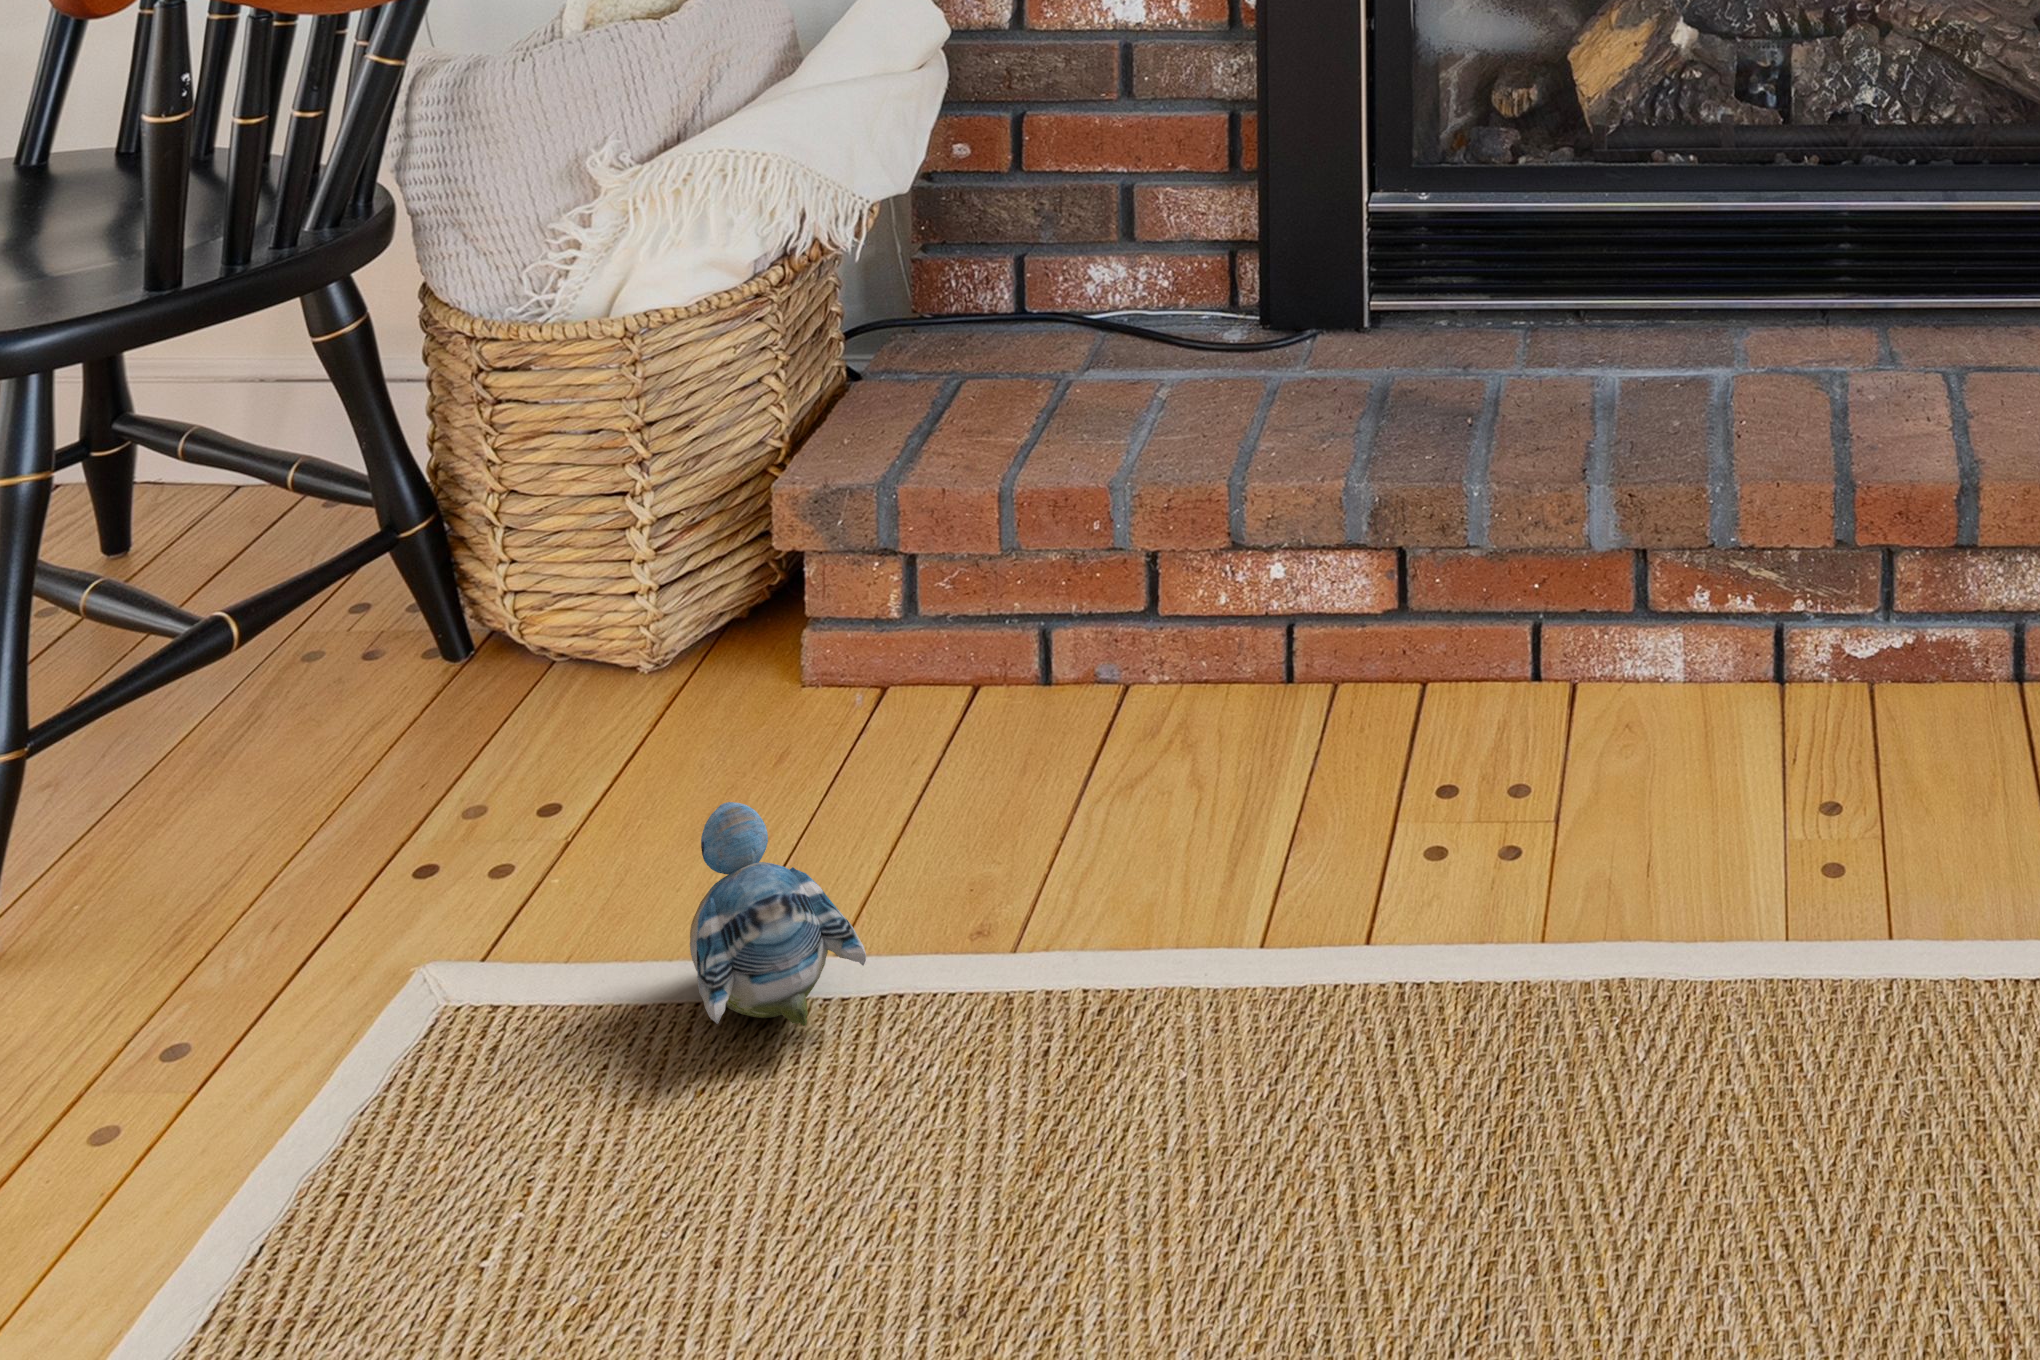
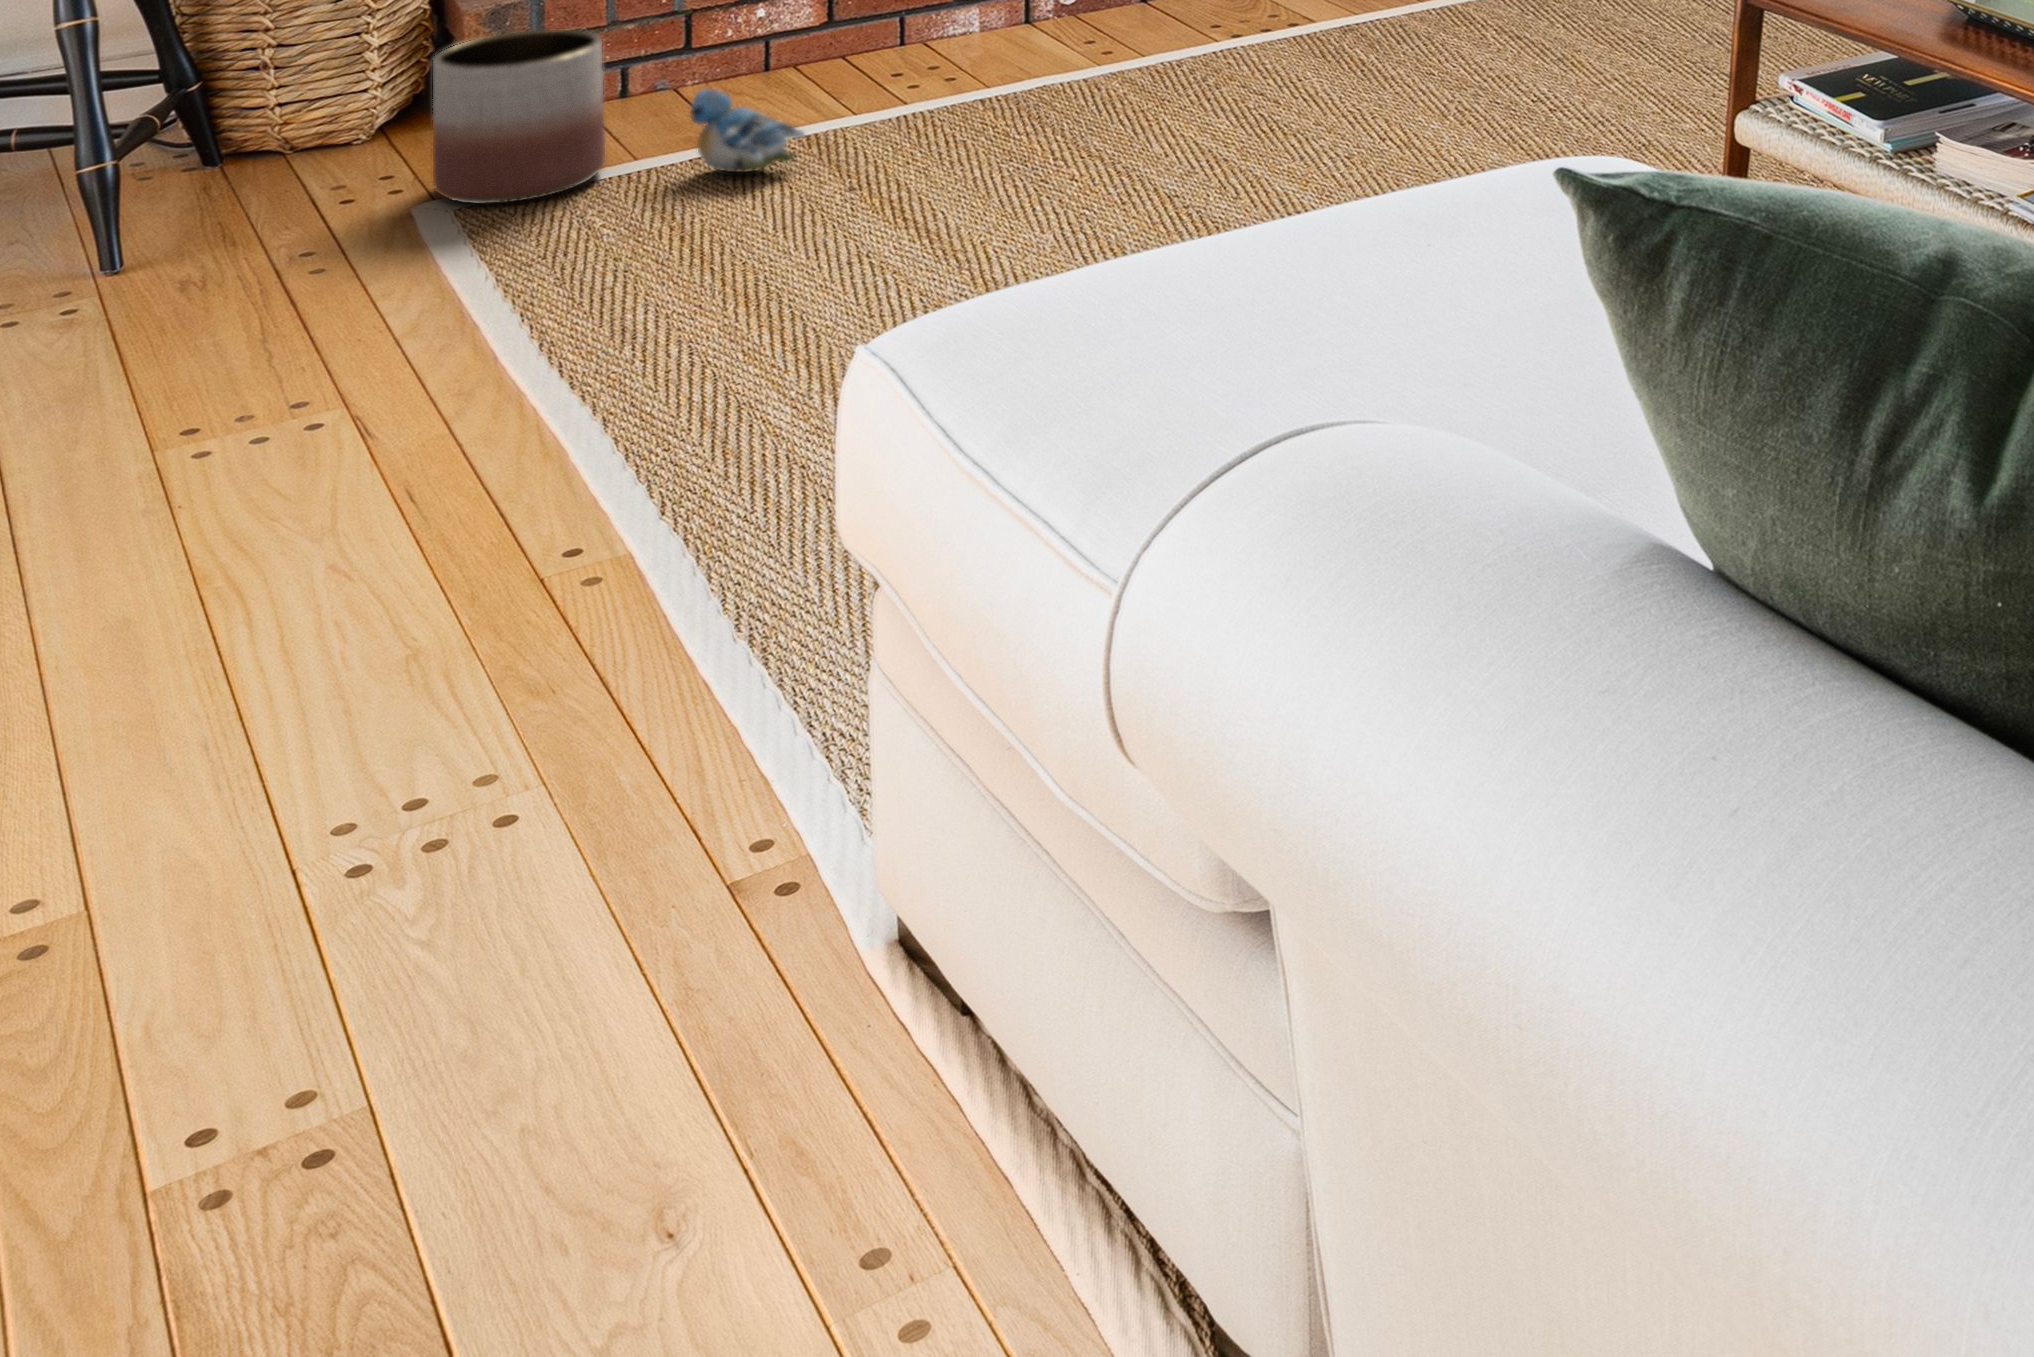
planter: none [340,568,650,946] -> present [433,30,605,204]

